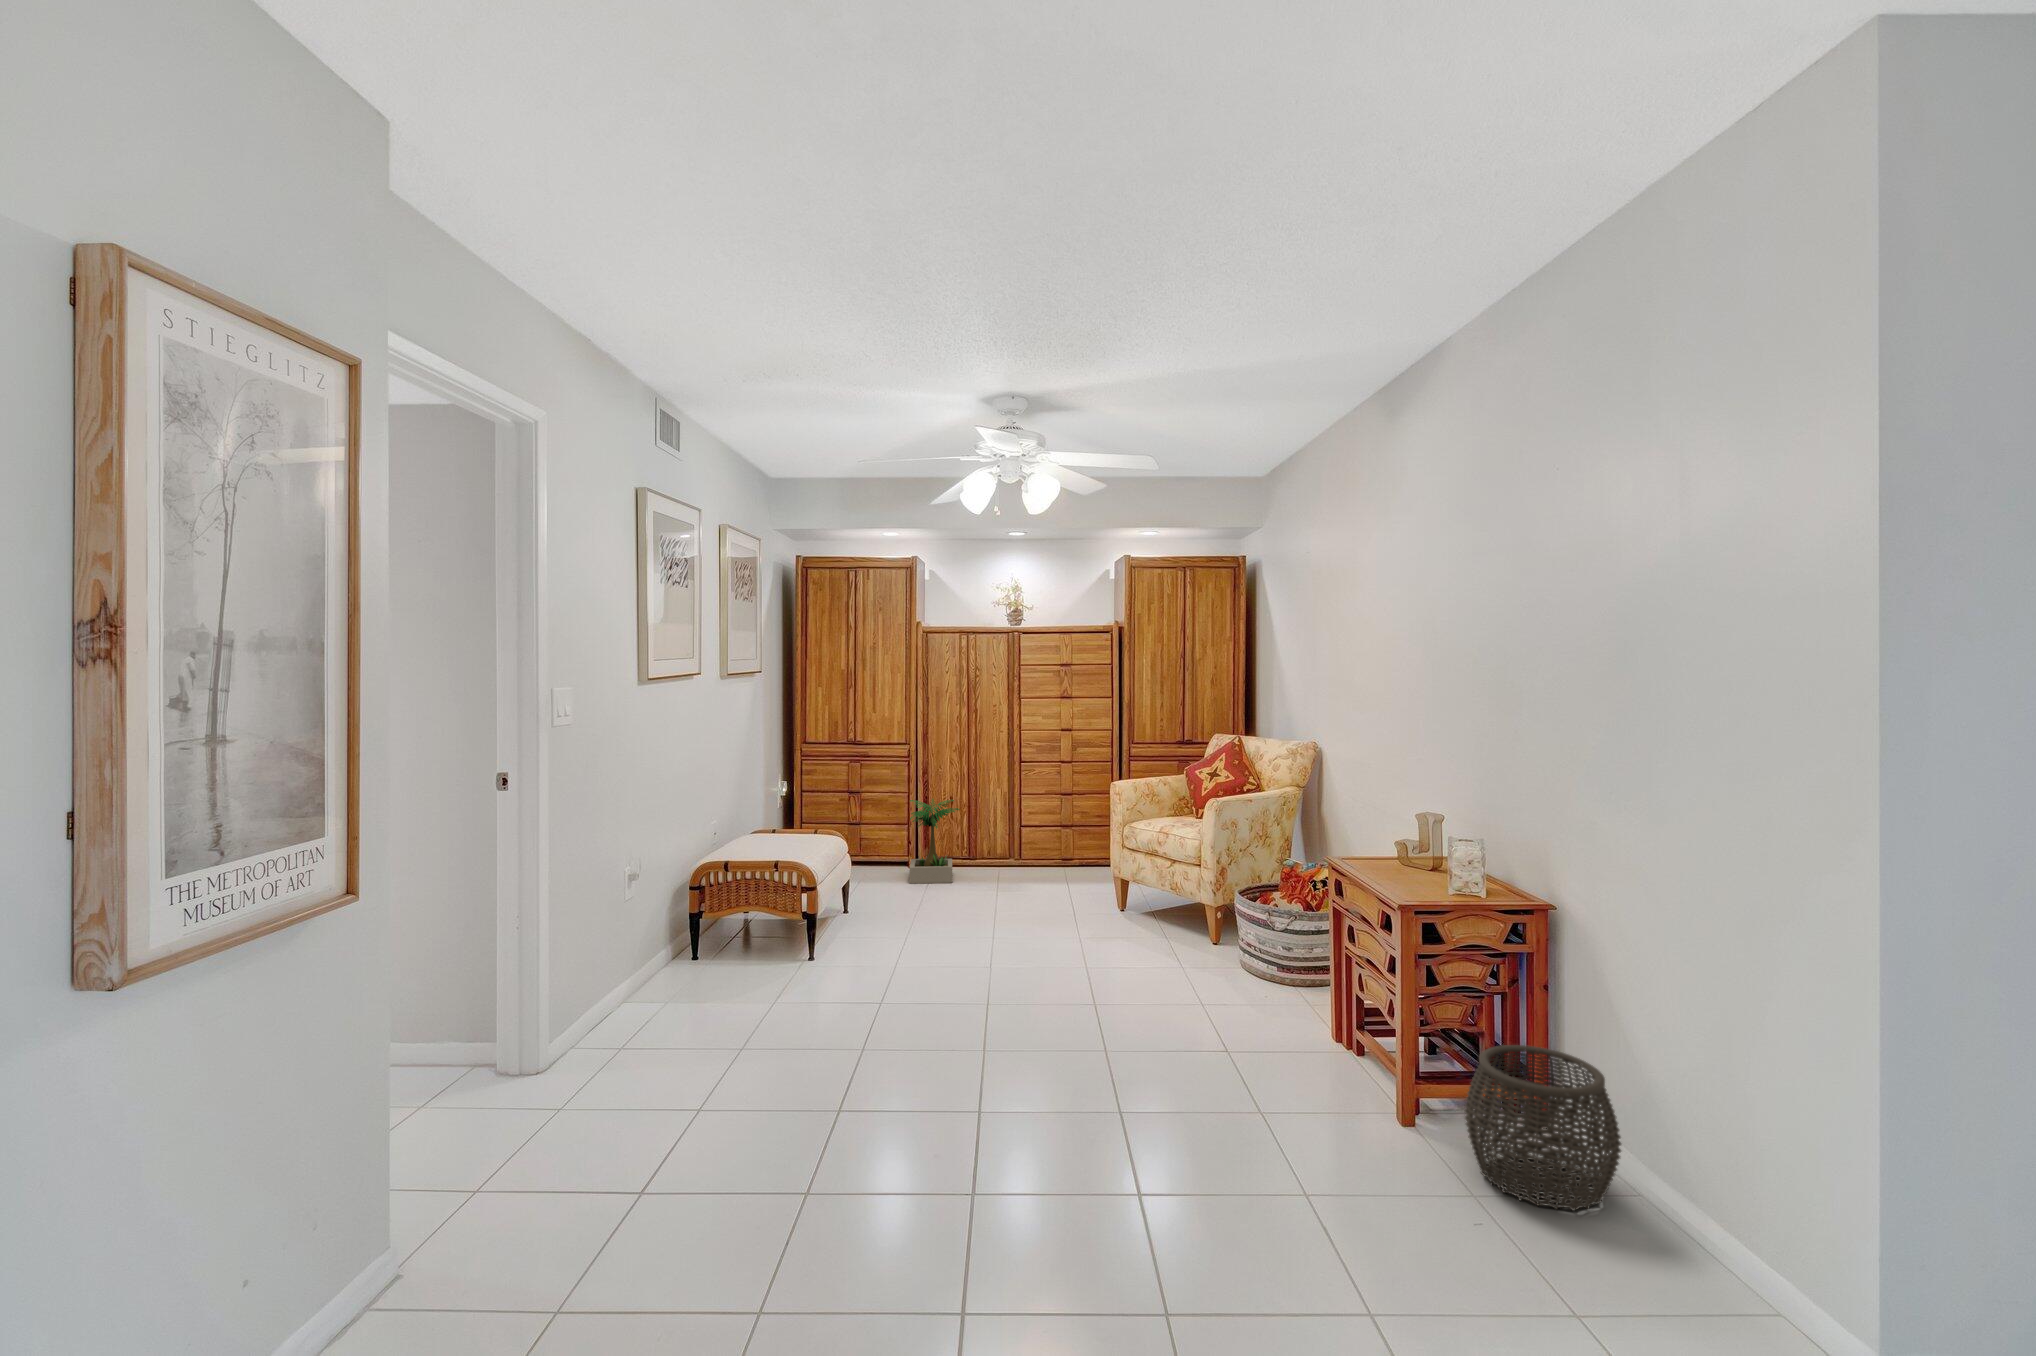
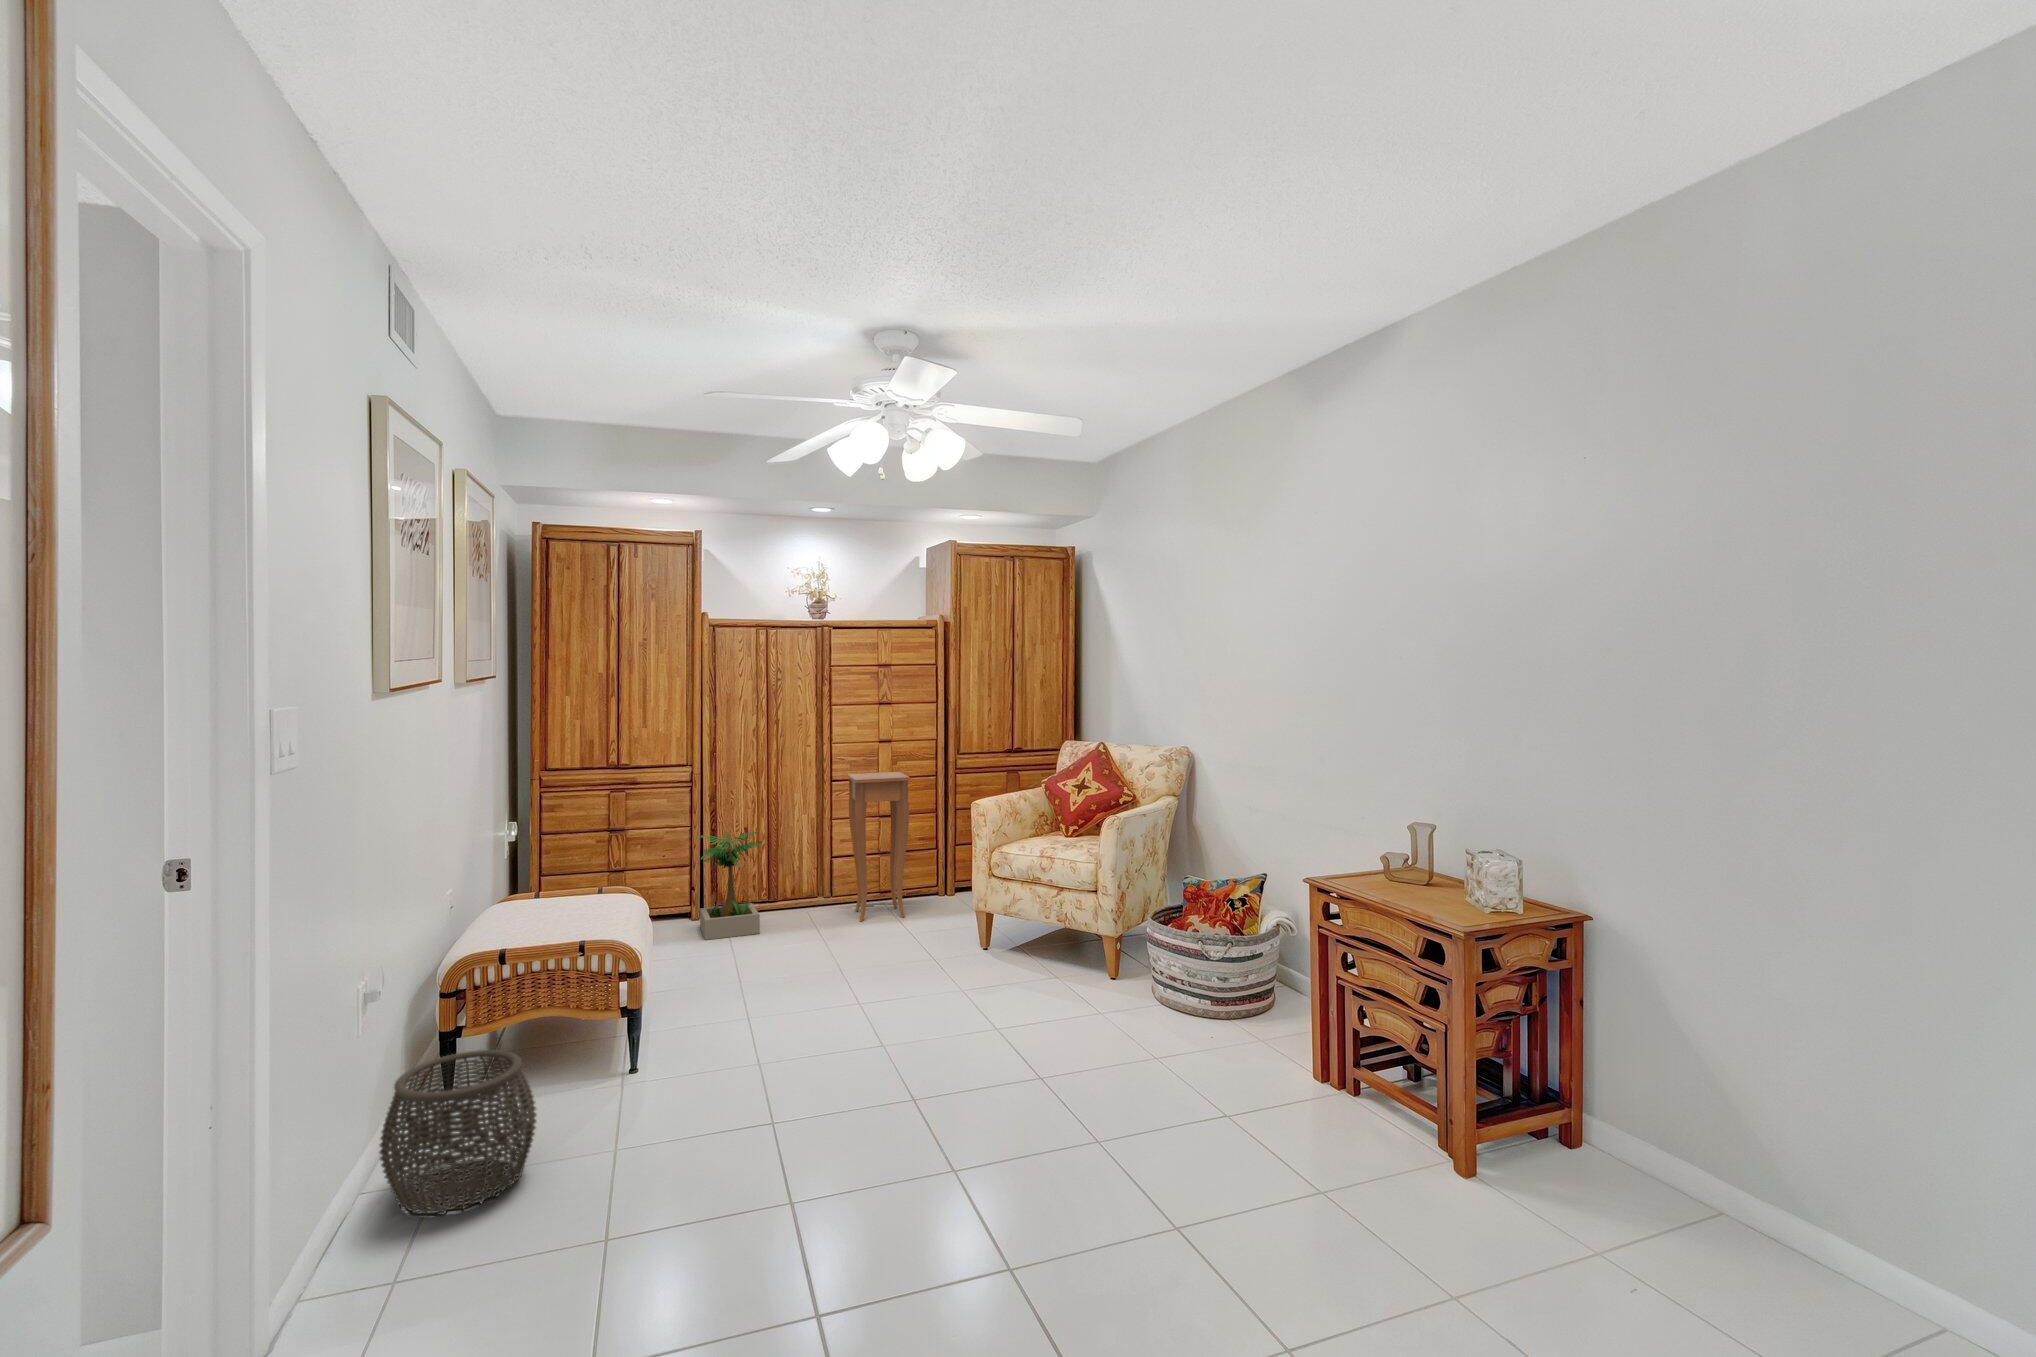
side table: none [1032,757,1079,881] -> present [847,772,910,921]
woven basket: present [1465,1045,1621,1210] -> present [379,1050,537,1214]

